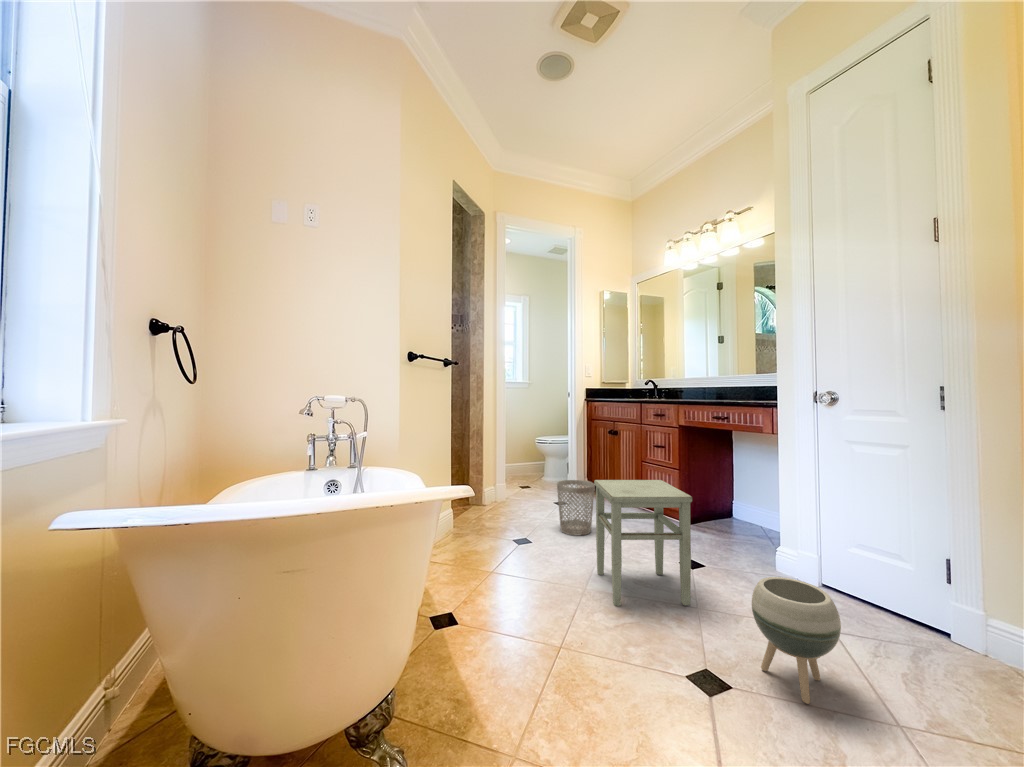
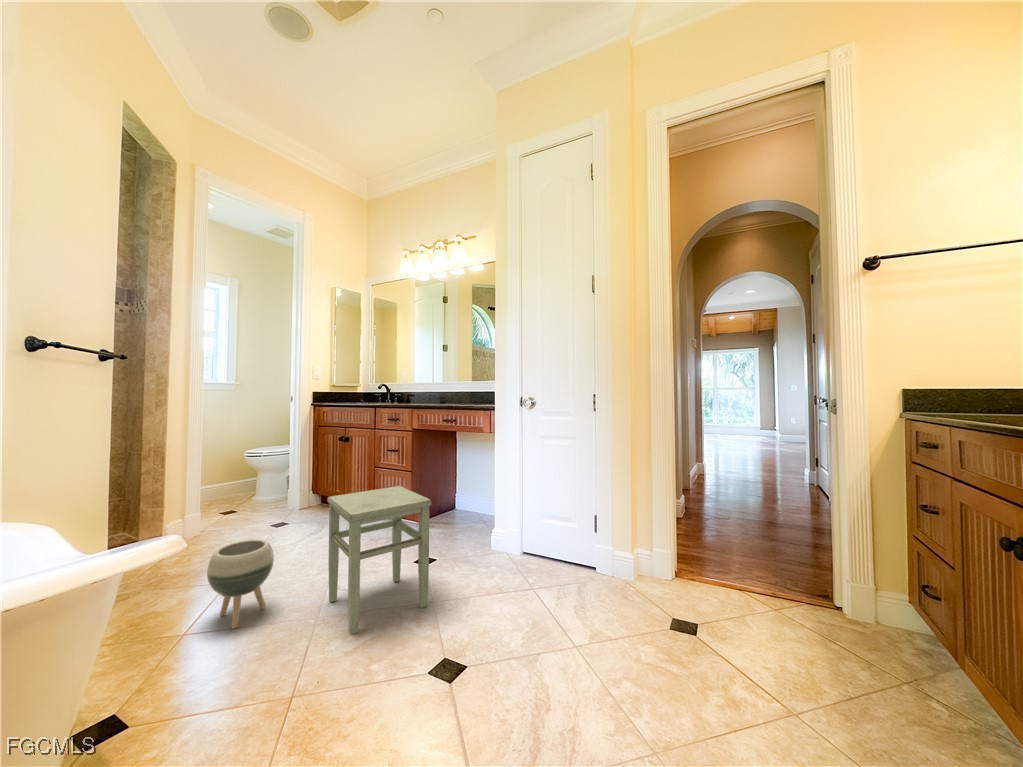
wastebasket: present [557,480,594,535] -> none [277,496,325,562]
planter: present [752,577,841,704] -> present [207,540,274,629]

